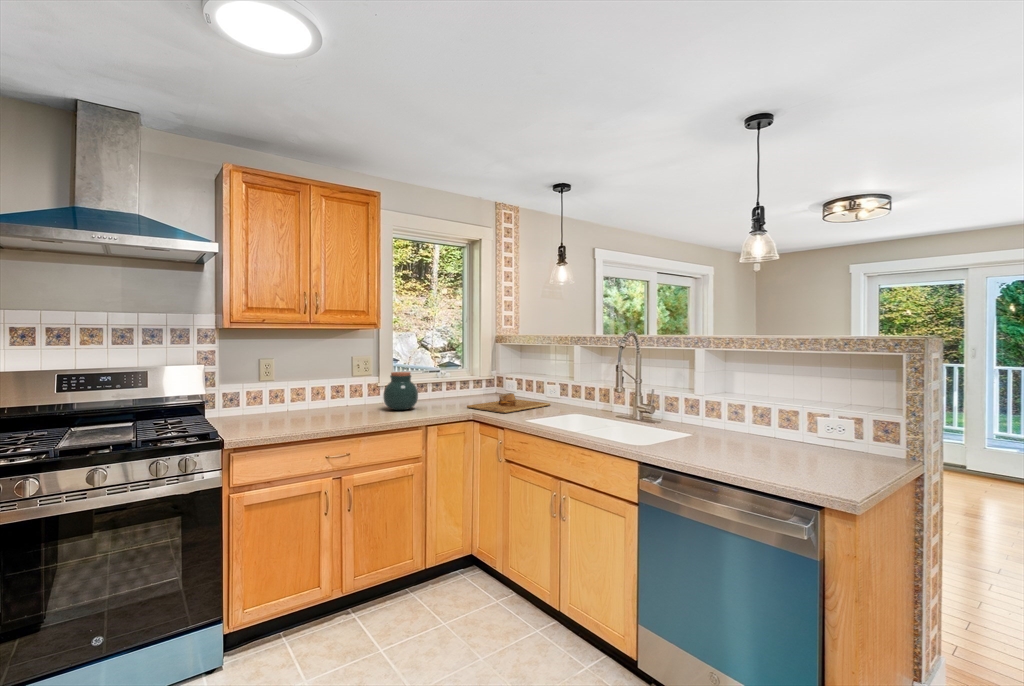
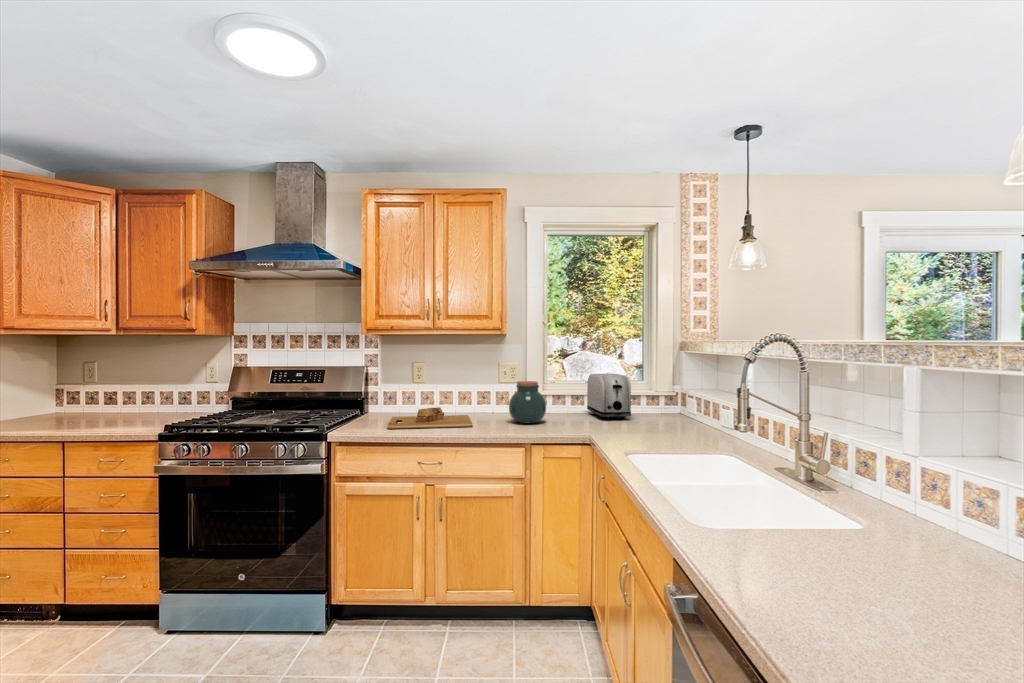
toaster: none [429,363,475,401] -> present [587,374,631,420]
cutting board: present [467,393,550,413] -> present [387,407,473,429]

